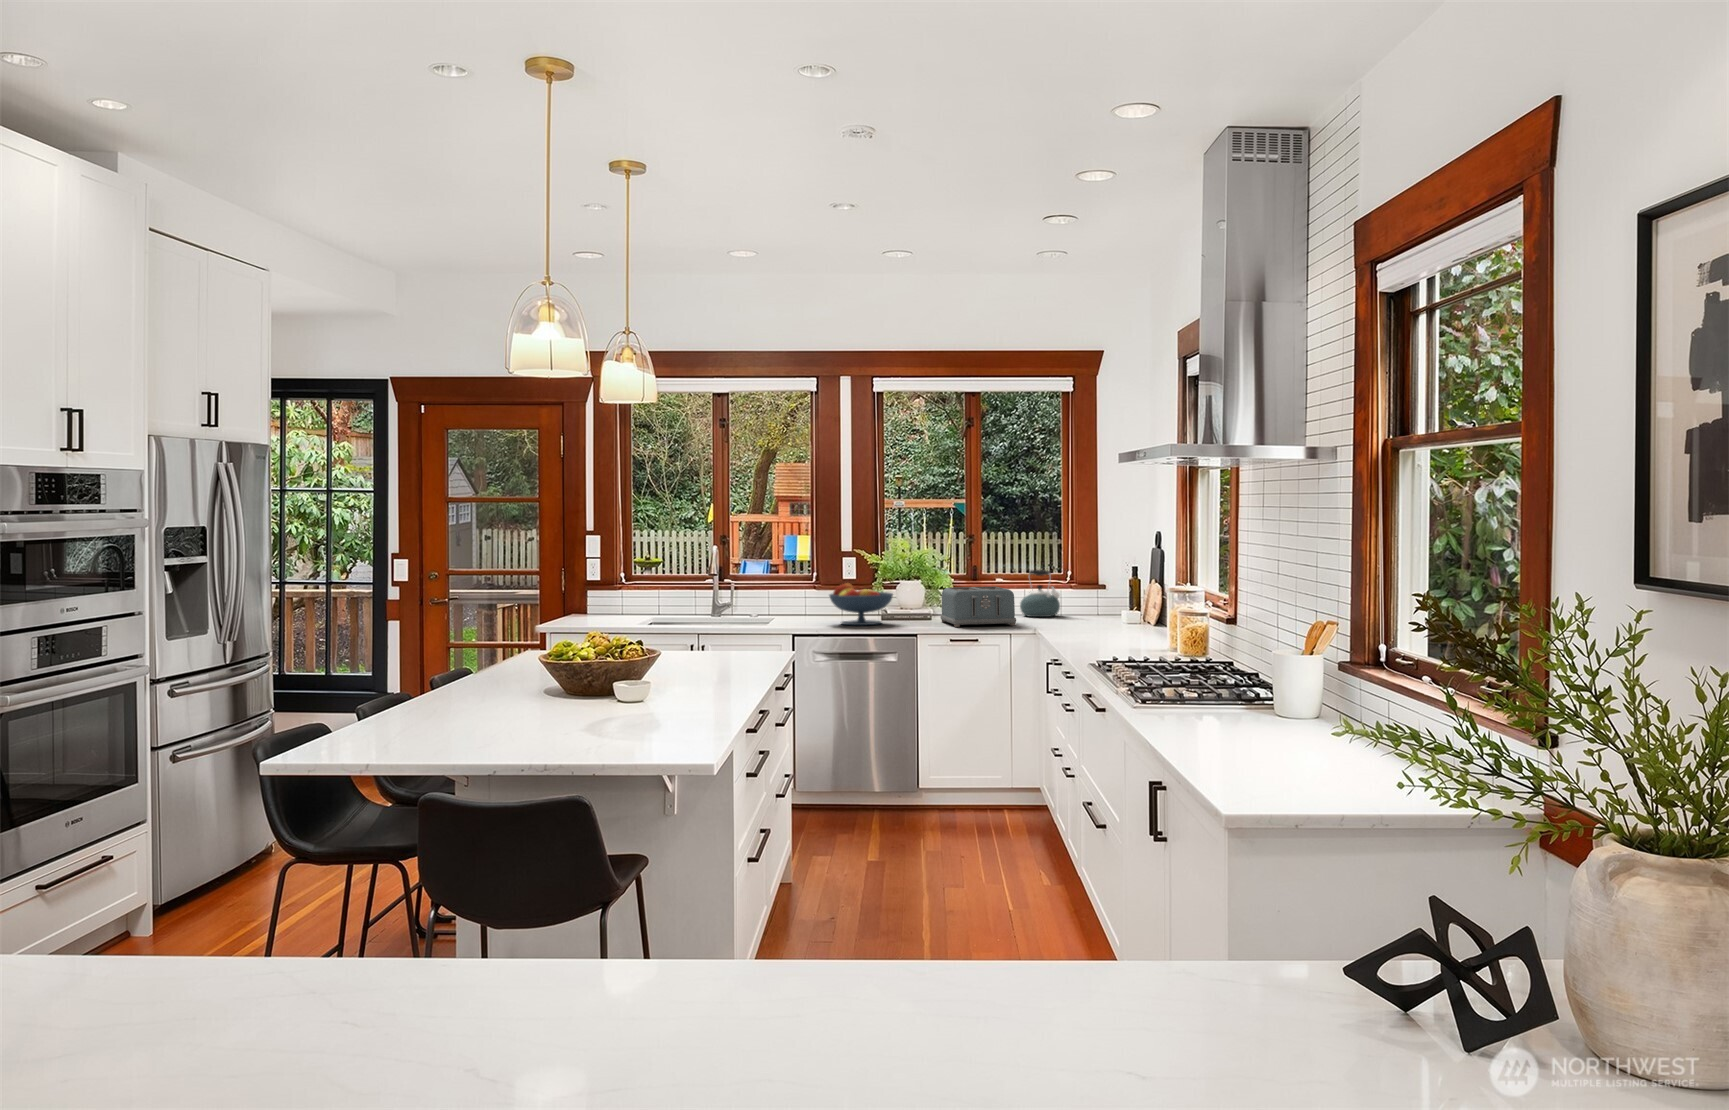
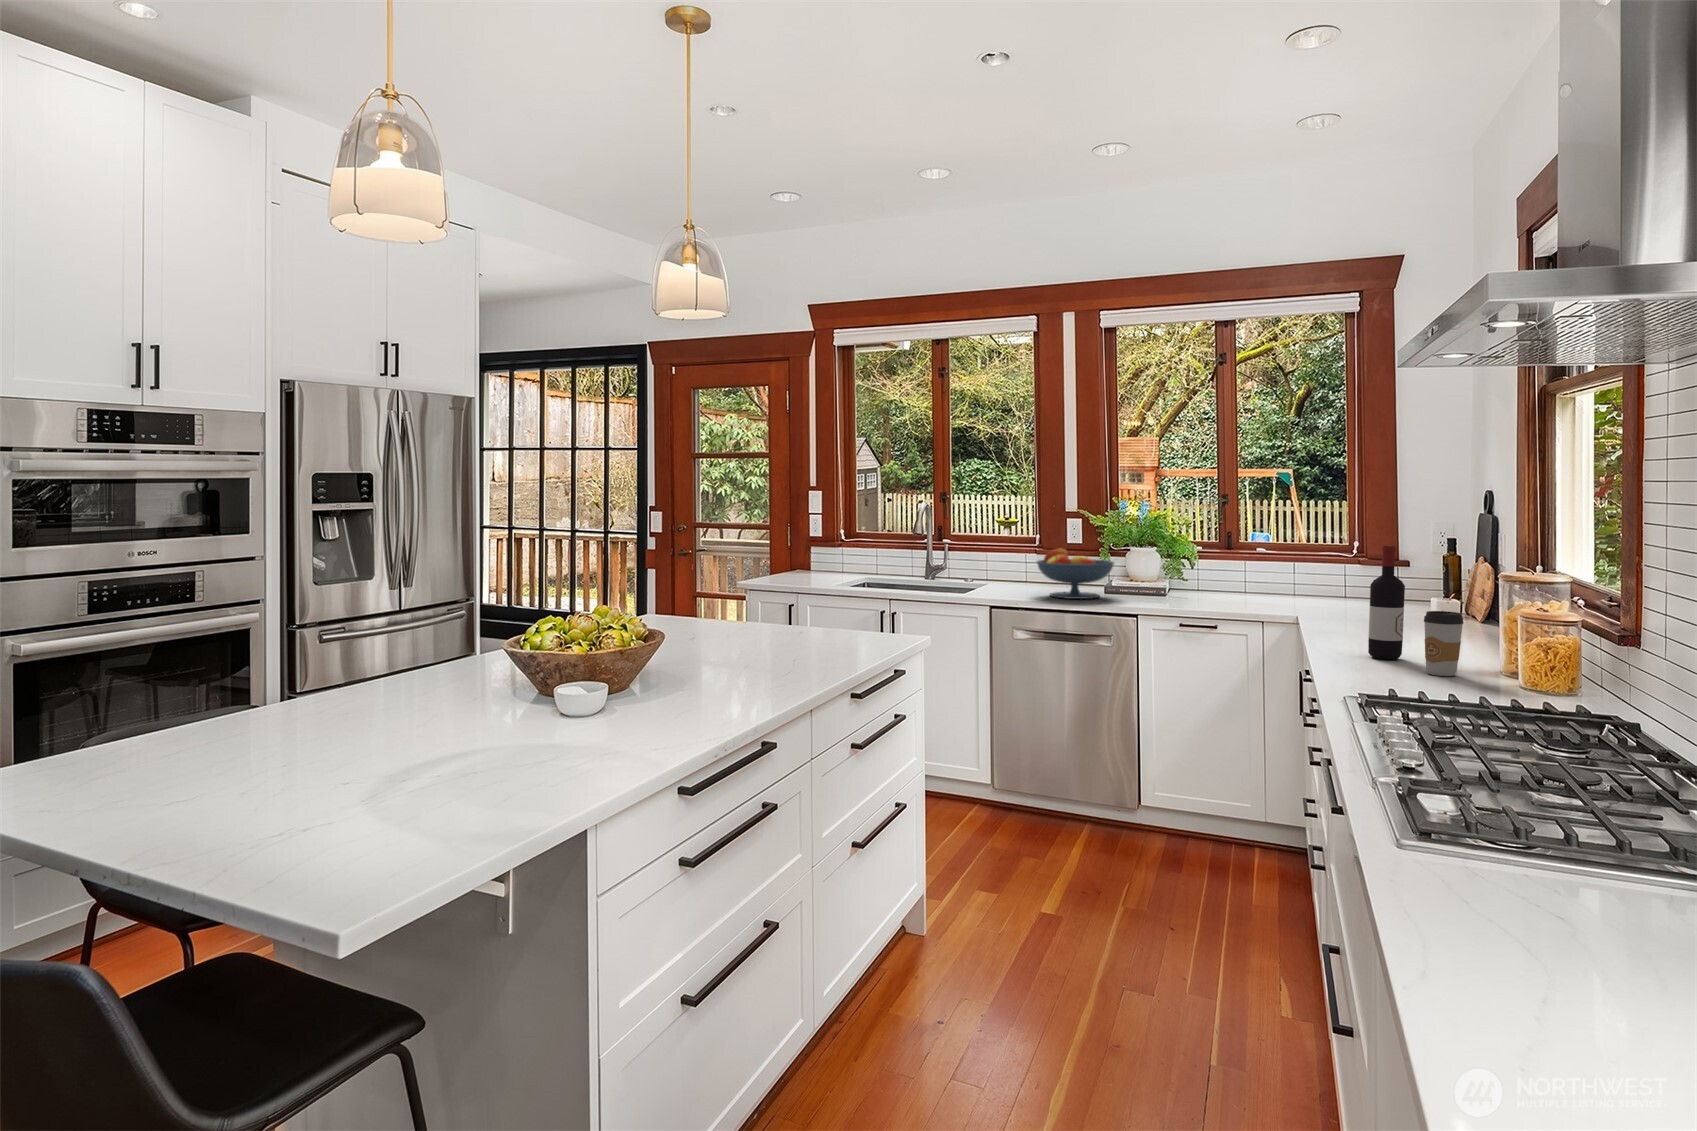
kettle: present [1020,570,1060,617] -> none [1288,539,1343,598]
wine bottle: none [1100,572,1121,649] -> present [1368,546,1405,660]
toaster: present [941,586,1016,627] -> none [1175,557,1269,609]
coffee cup: none [1135,613,1158,654] -> present [1424,611,1464,676]

